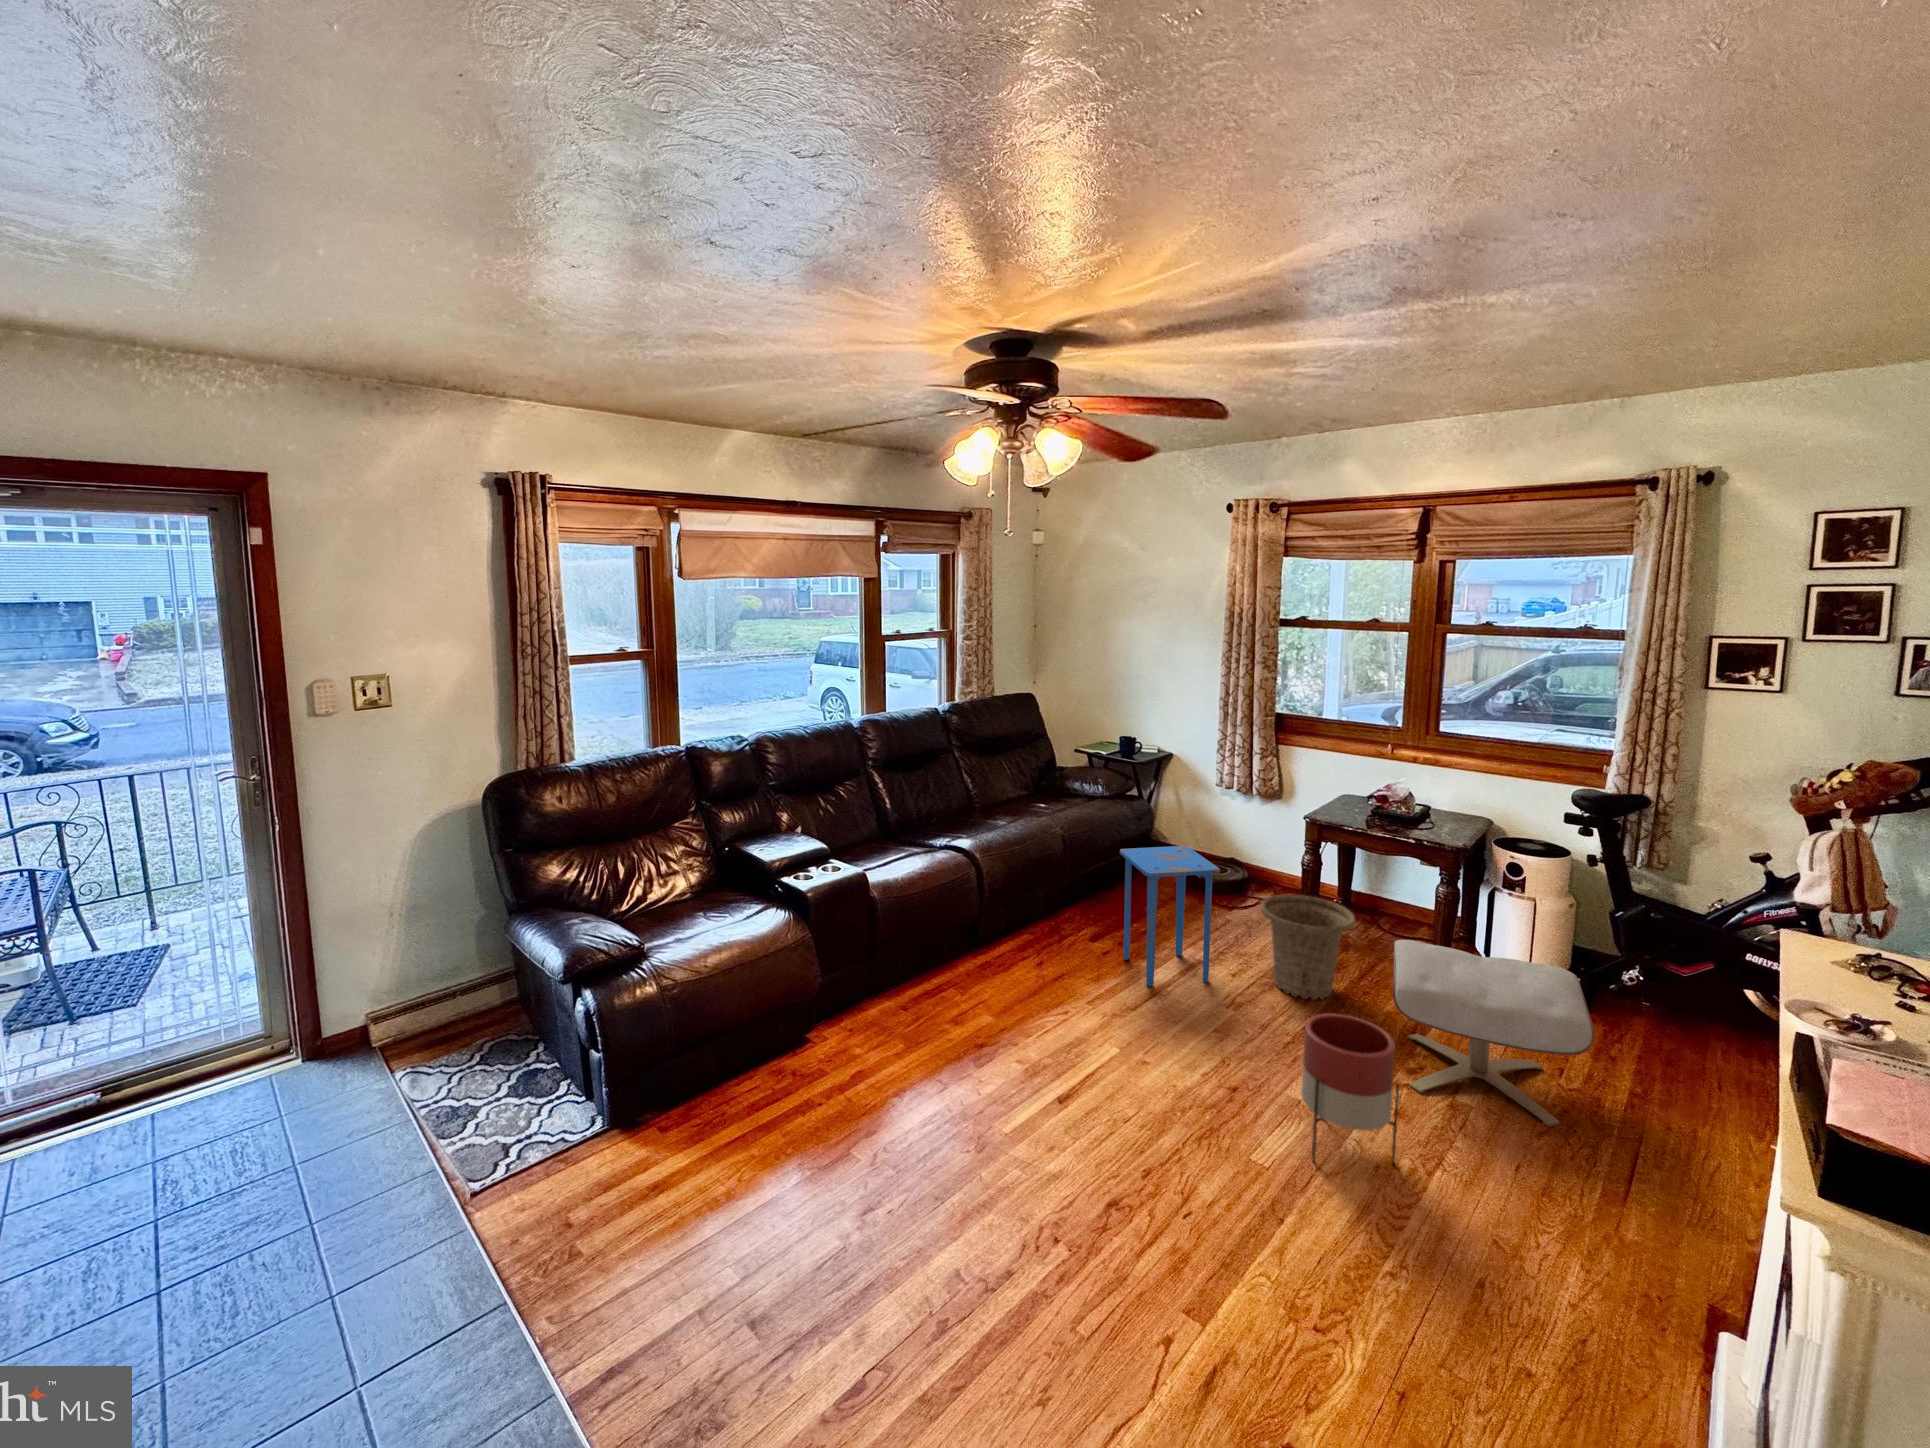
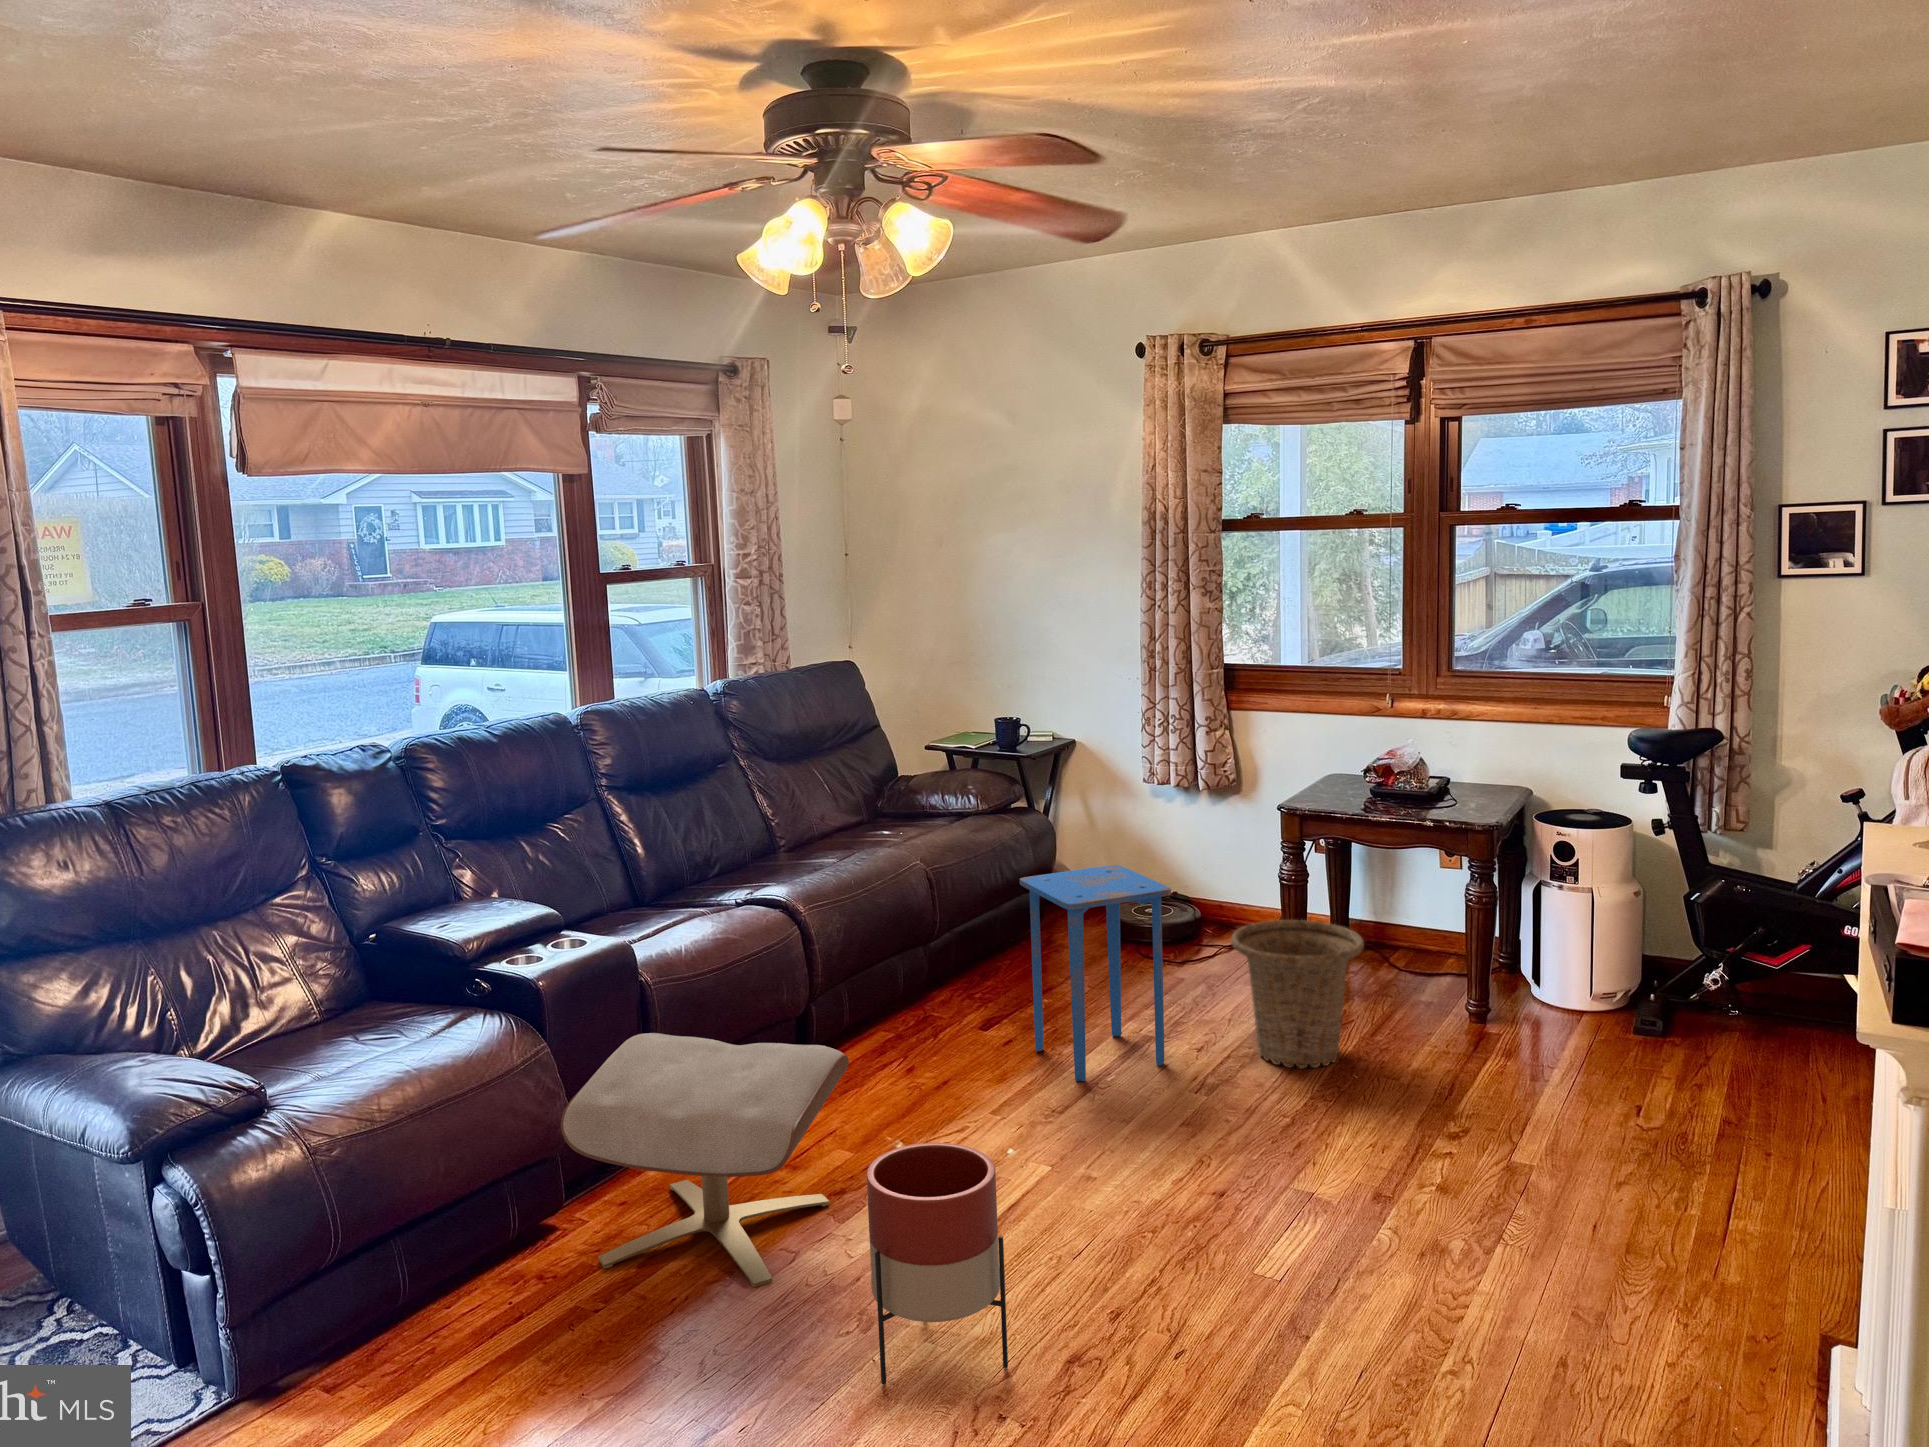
ottoman: present [1393,940,1594,1126] -> present [561,1033,849,1287]
planter: present [1301,1013,1400,1164] -> present [867,1143,1008,1385]

